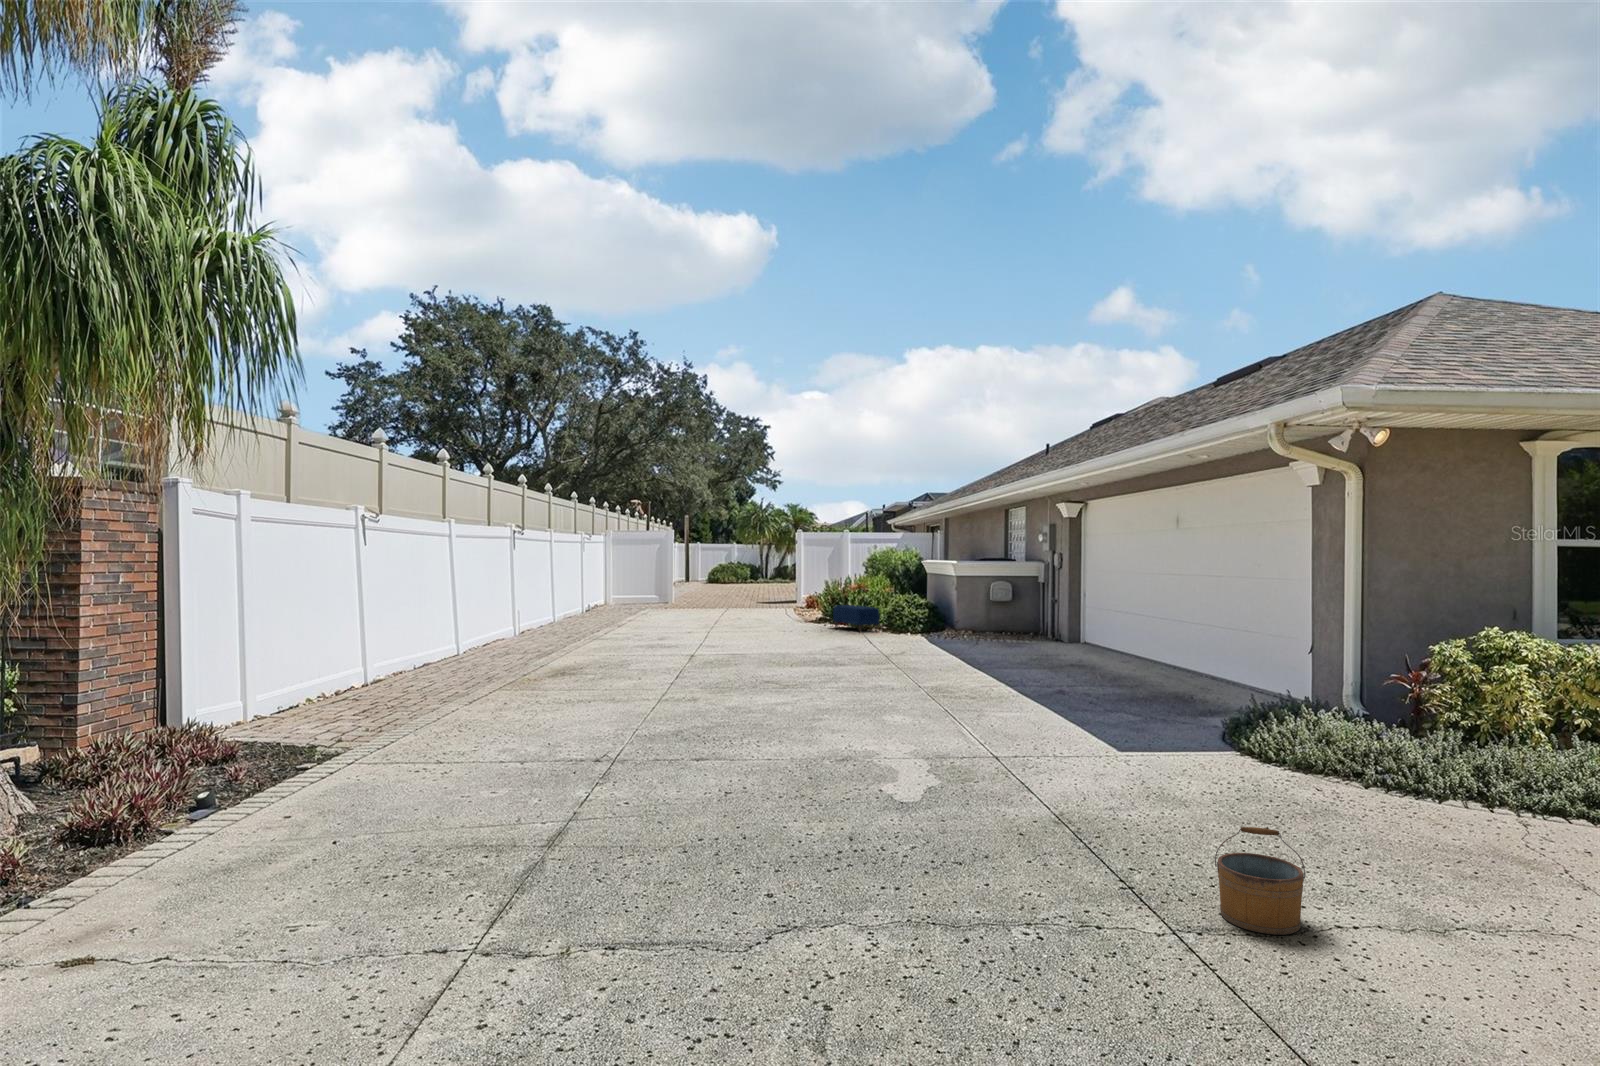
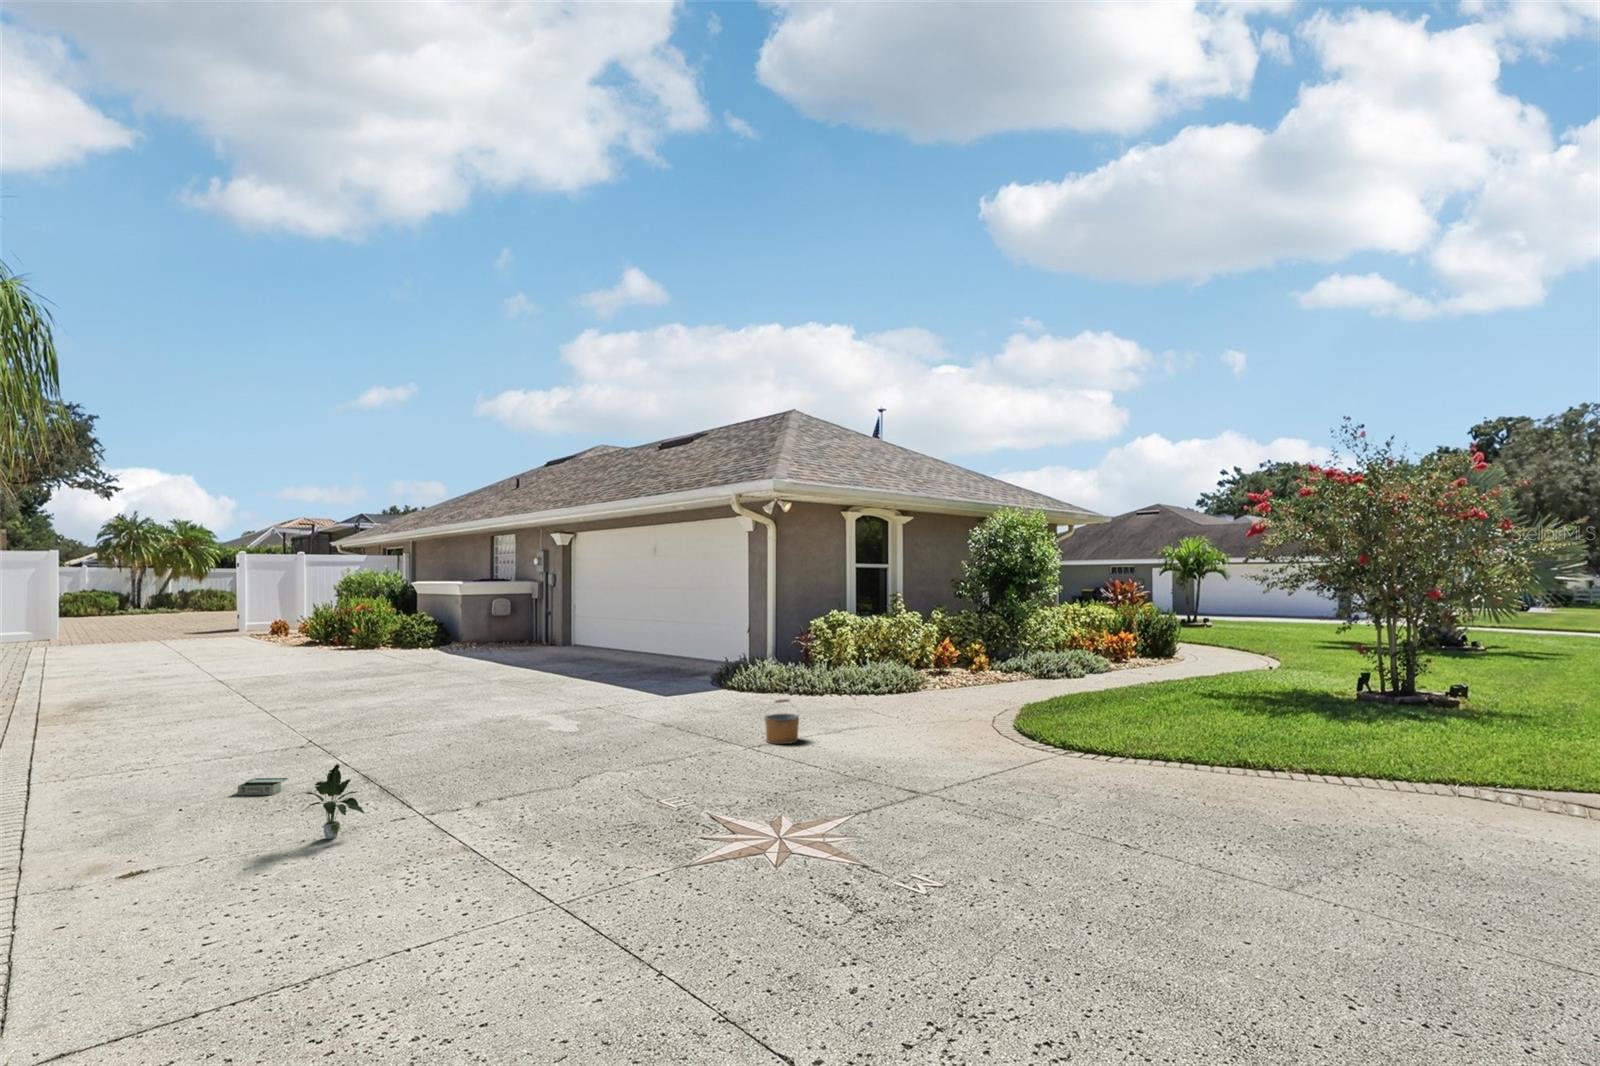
bench: present [833,605,880,632] -> none [332,626,384,651]
toolbox: none [405,801,460,831] -> present [238,778,288,795]
potted plant: none [251,833,342,953] -> present [306,764,364,839]

